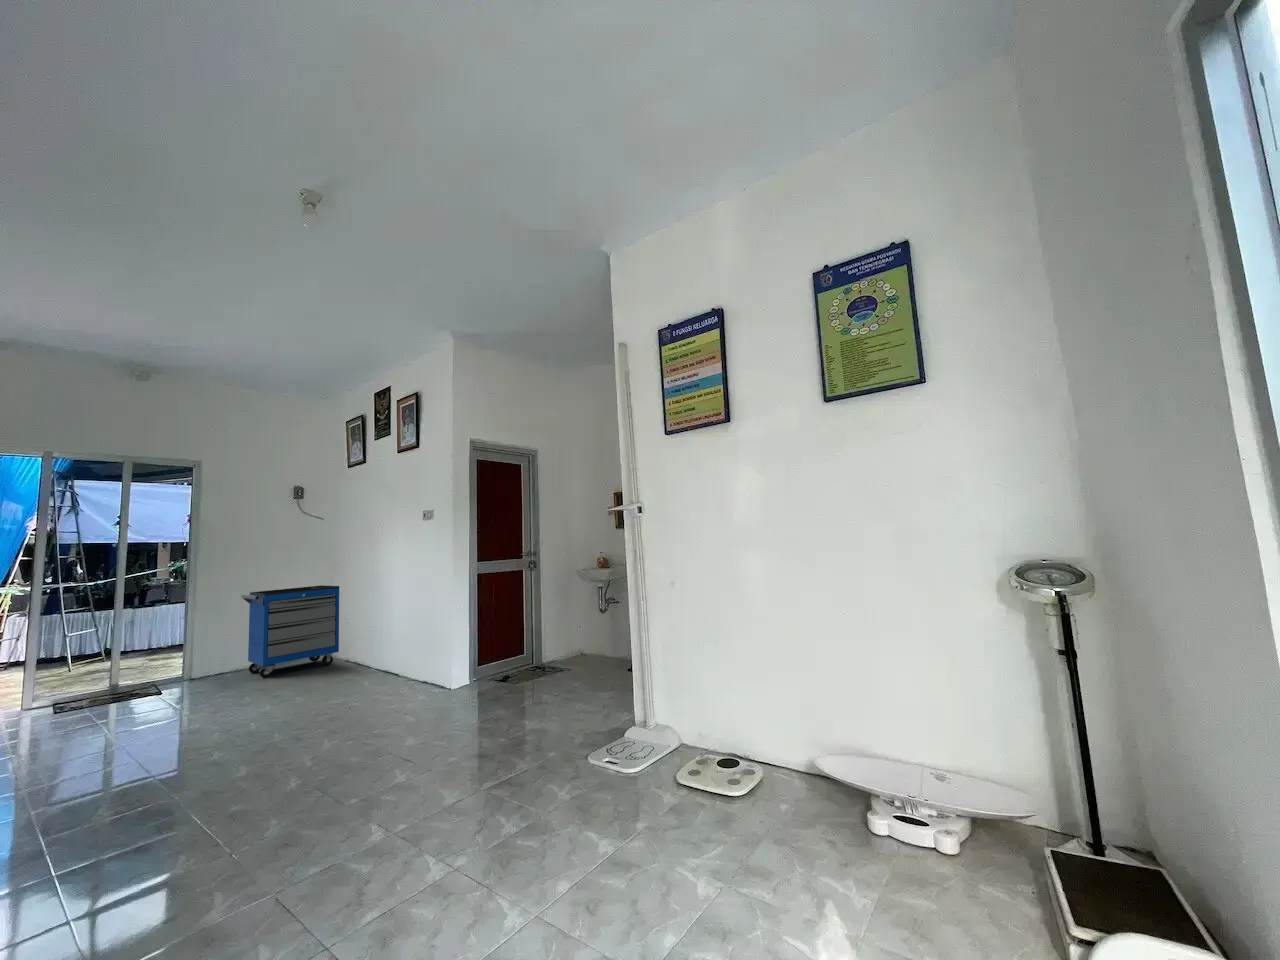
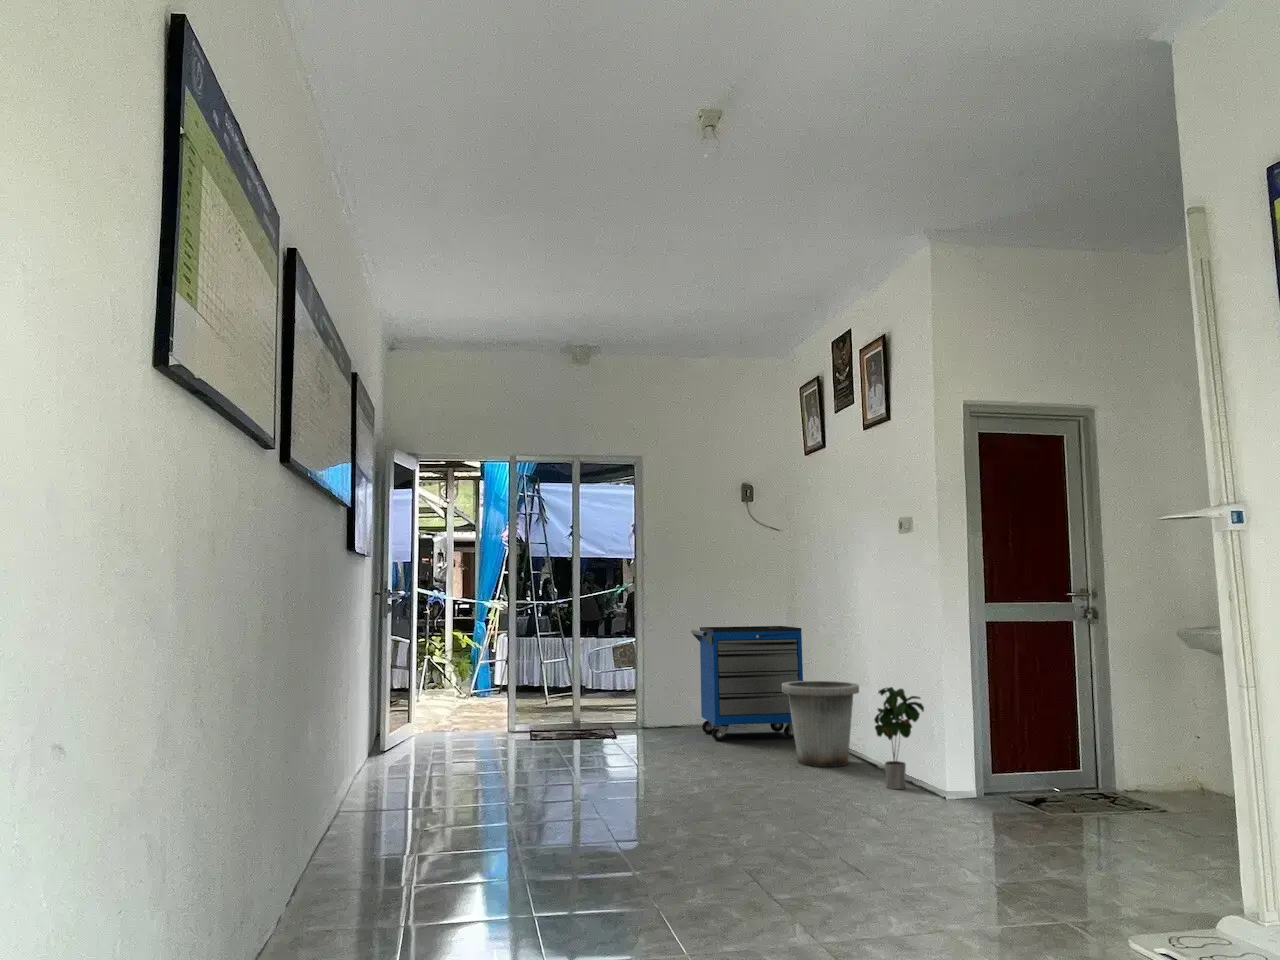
trash can: none [328,621,387,684] -> present [782,681,859,767]
potted plant: none [401,621,438,689] -> present [874,687,924,789]

